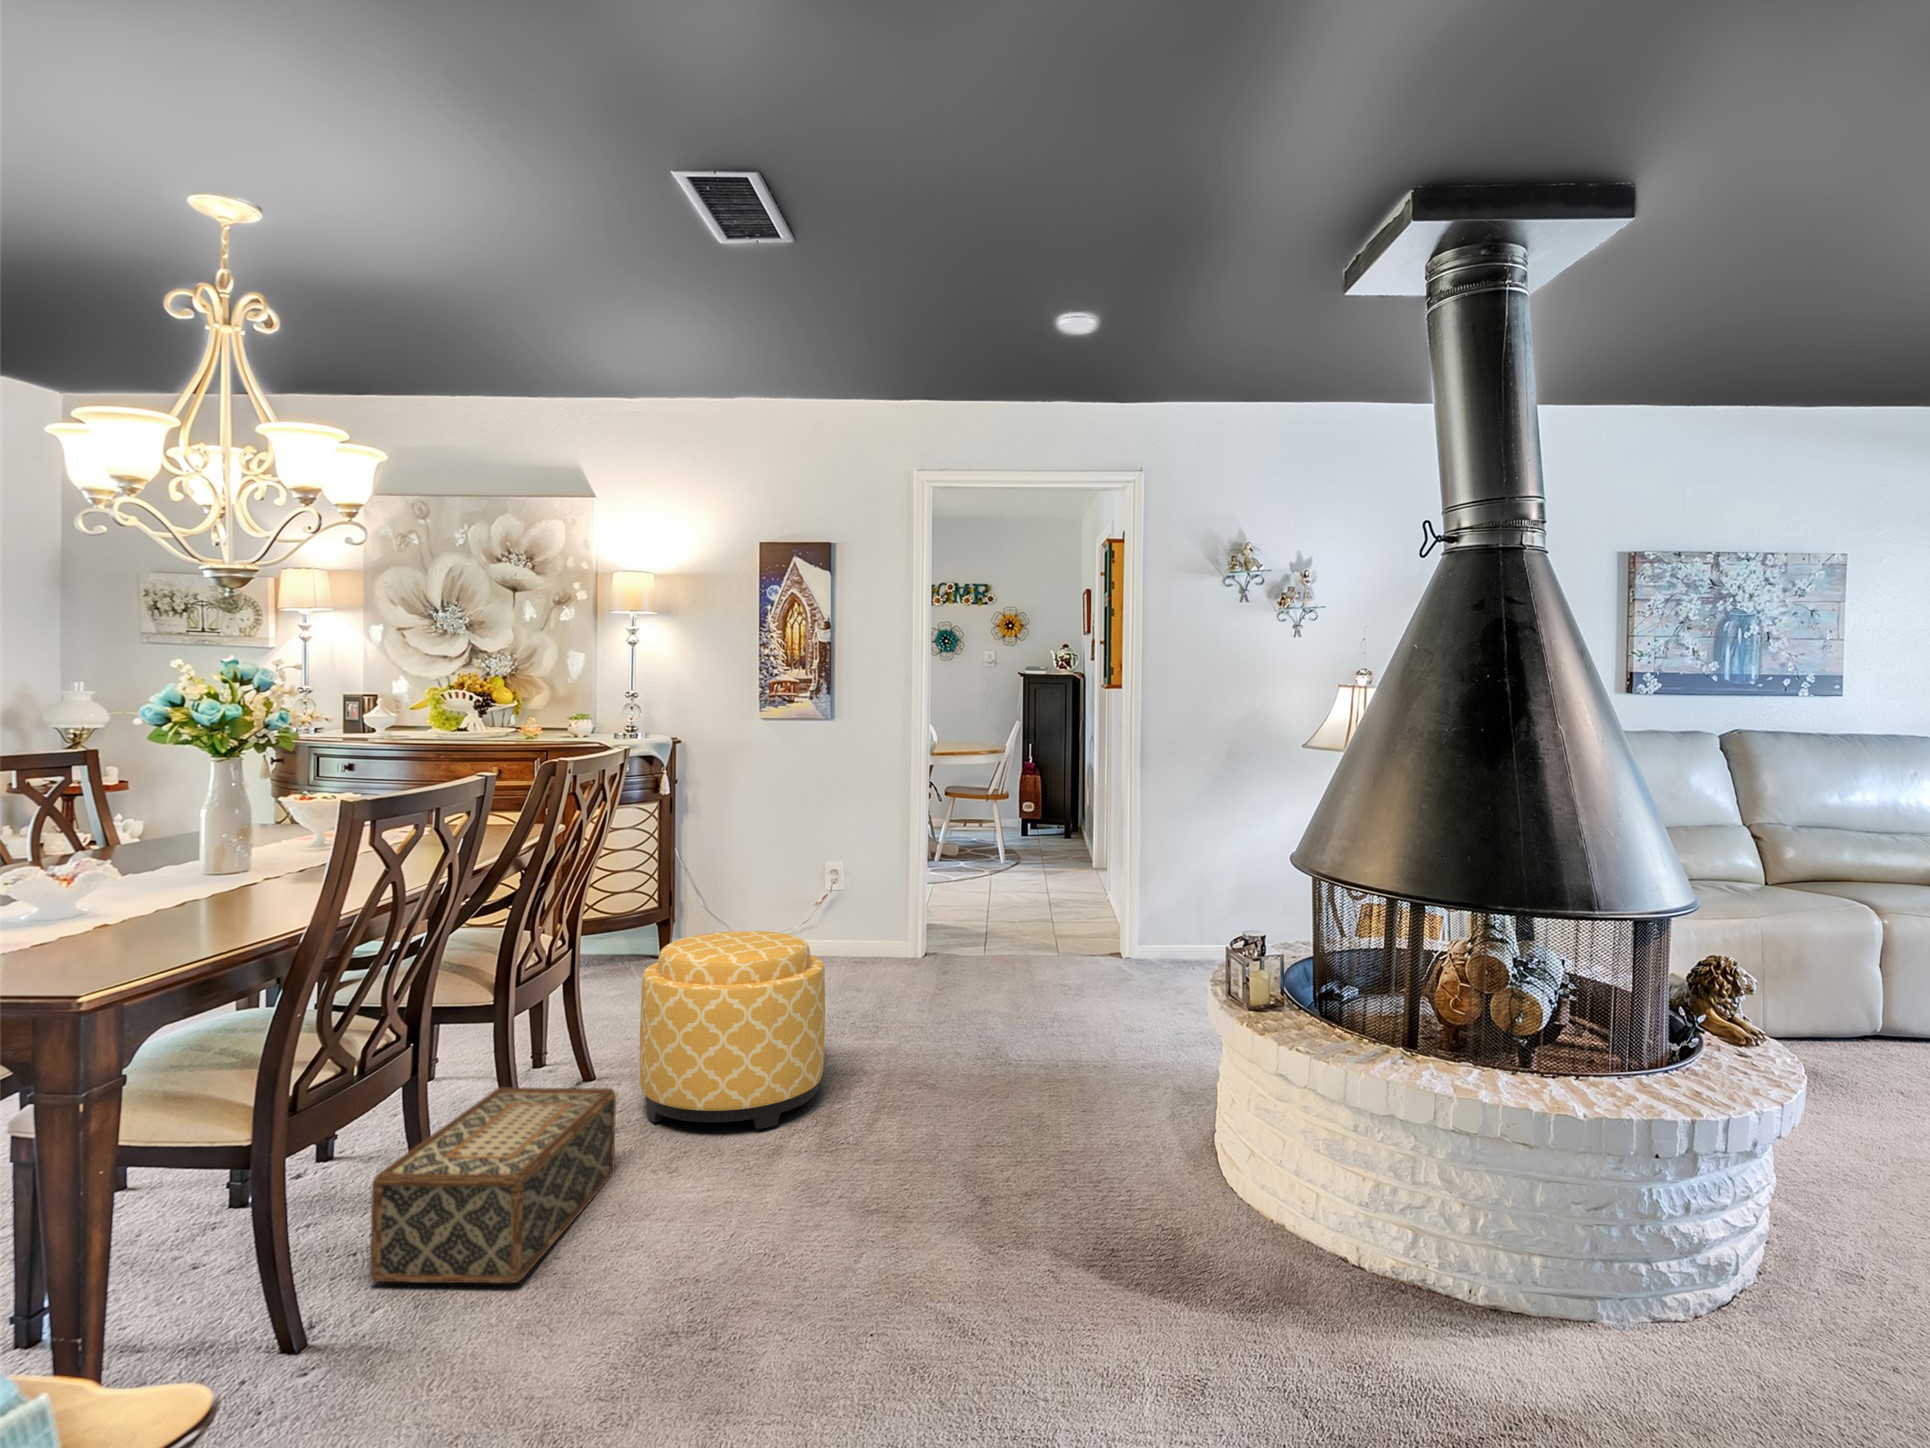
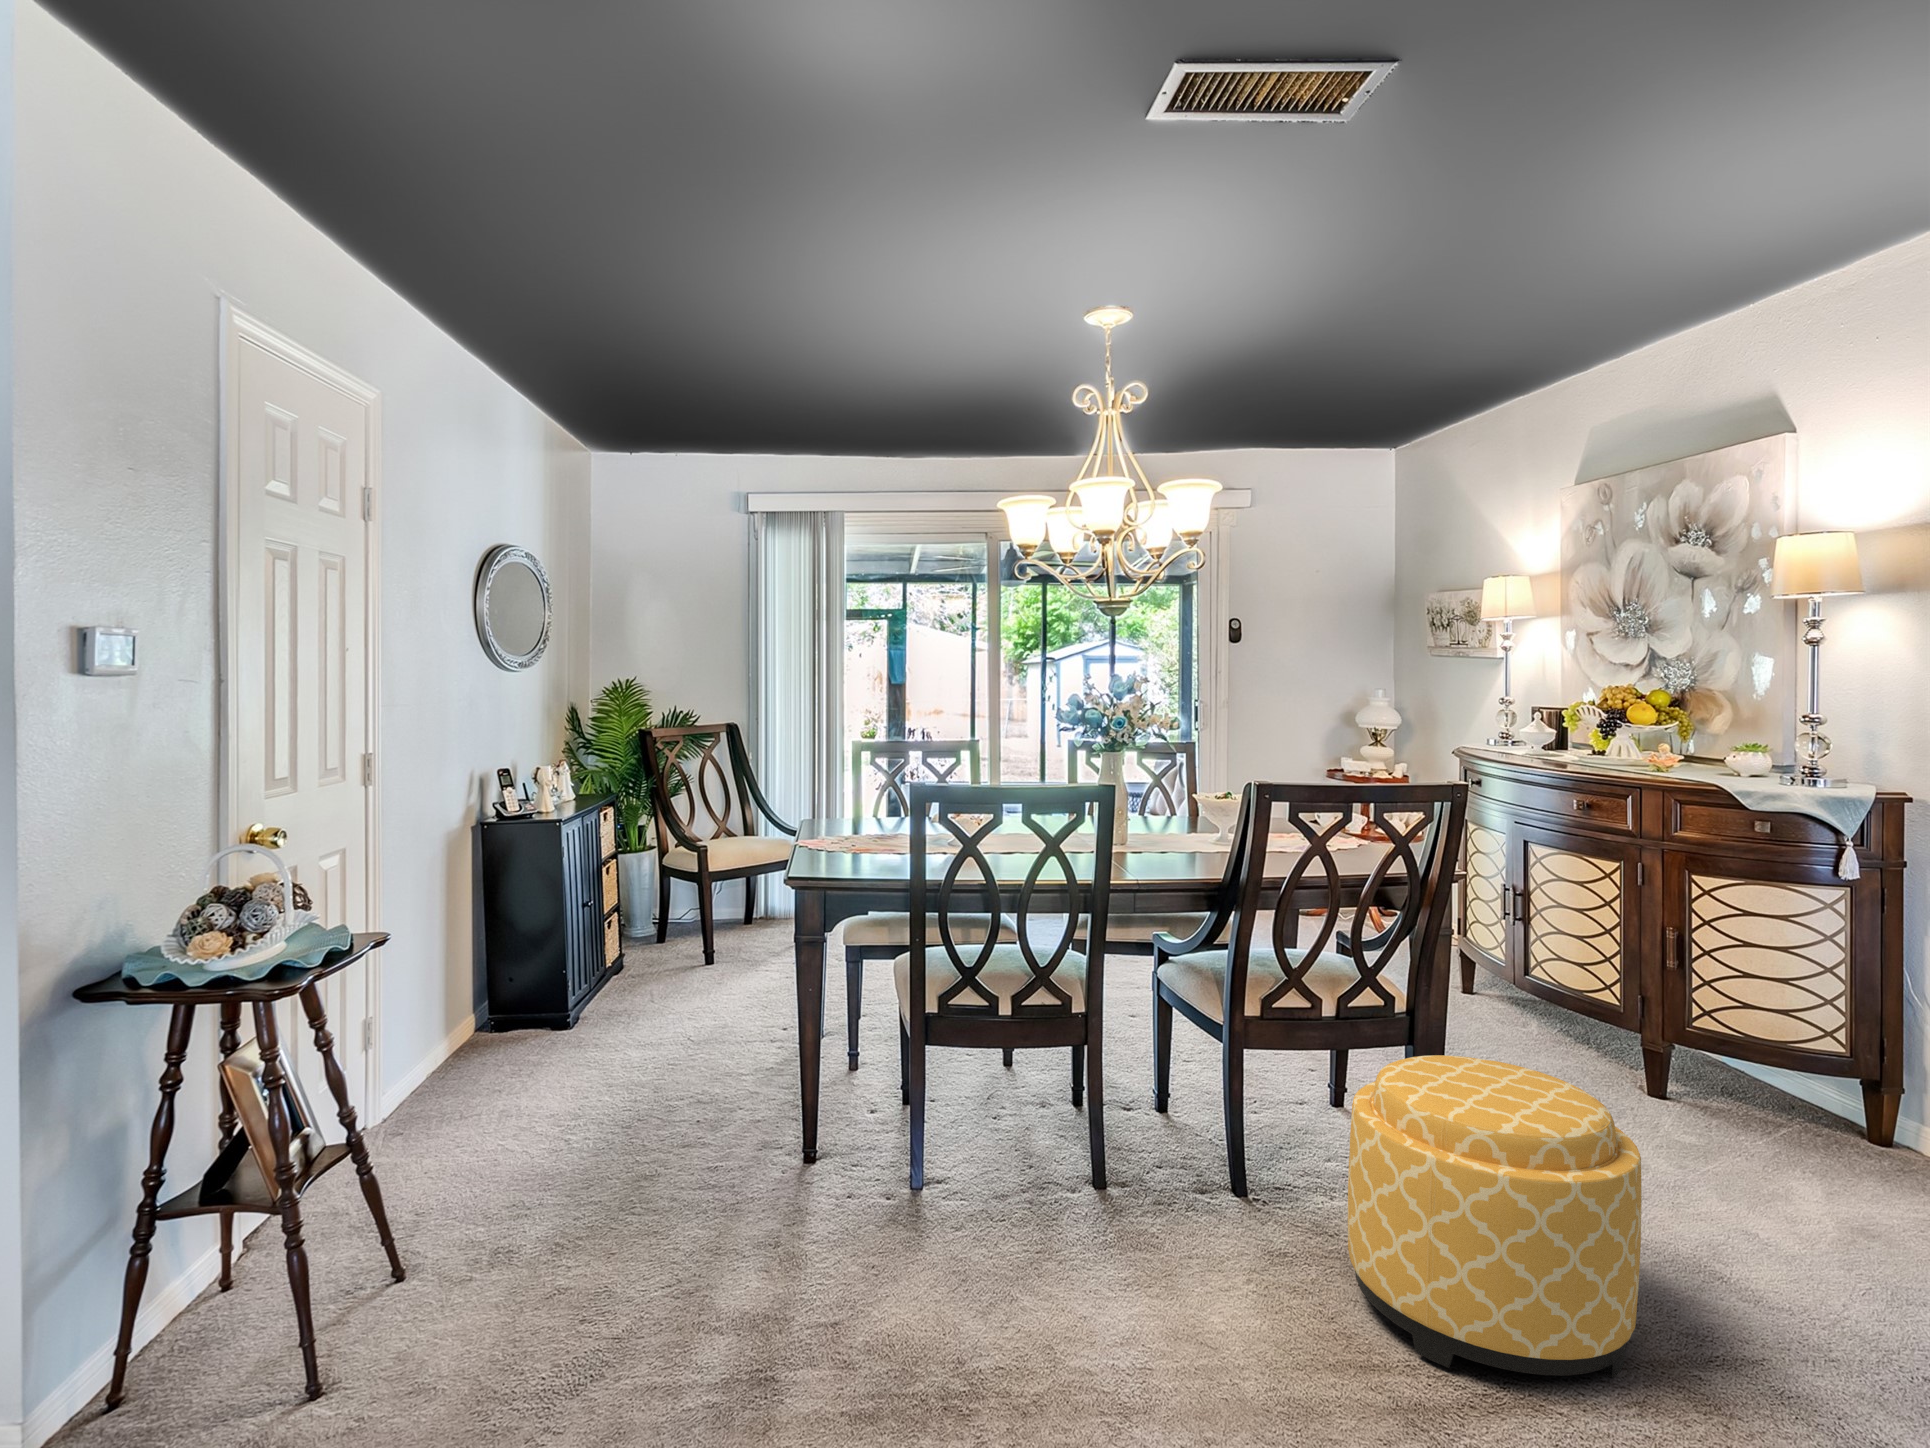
woven basket: present [370,1088,616,1283] -> none [973,1124,1240,1284]

